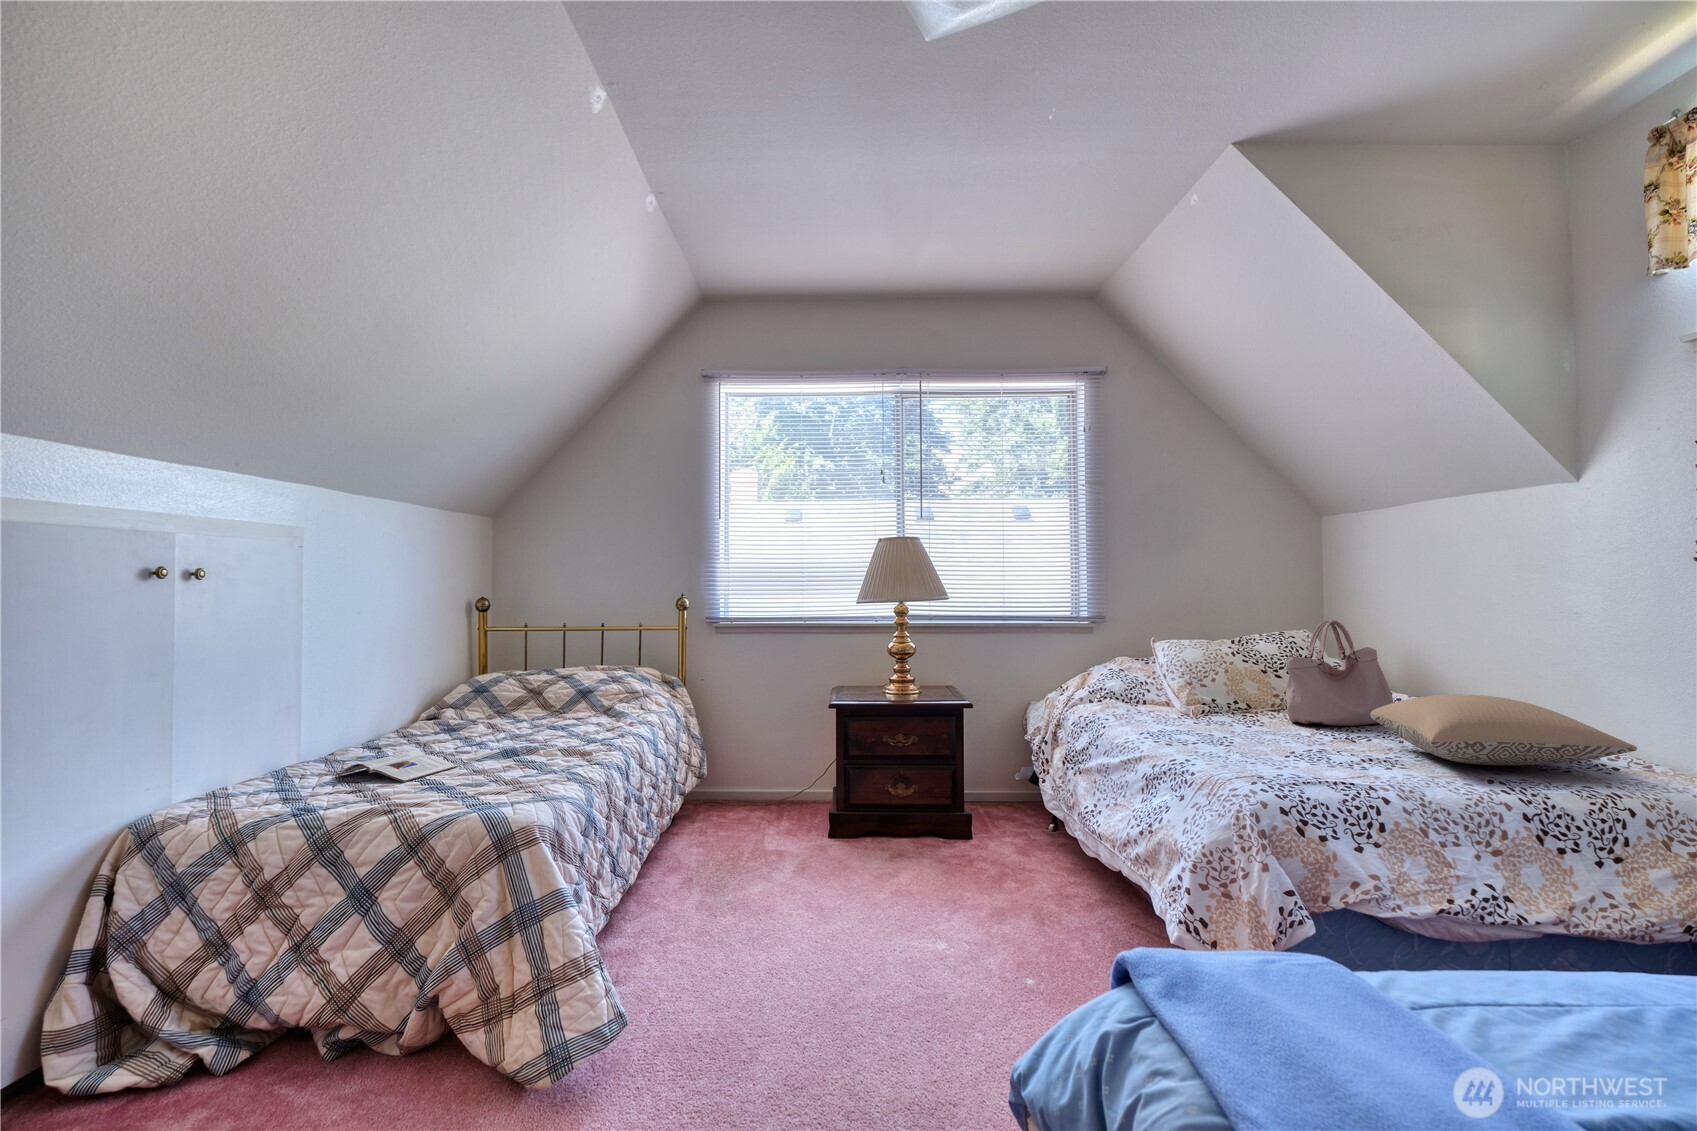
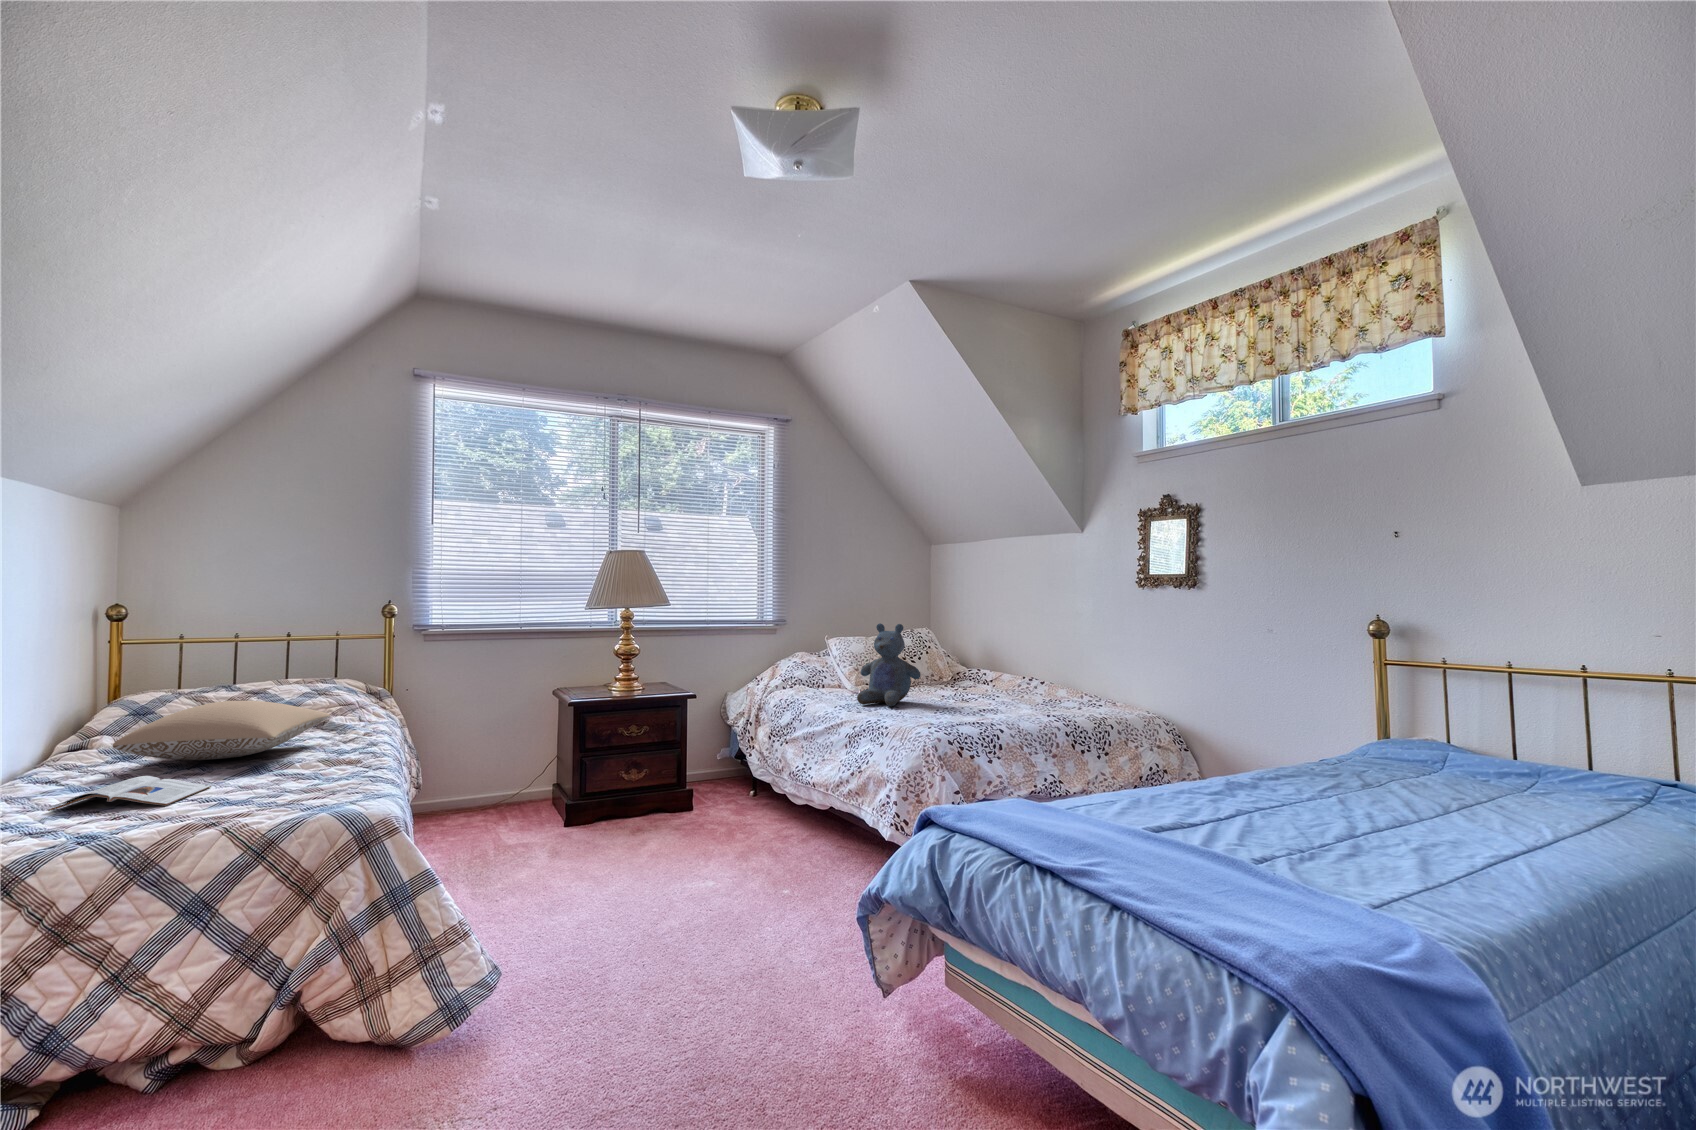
handbag: present [1285,620,1394,726] -> none [925,620,985,693]
stuffed bear: none [1168,624,1266,740] -> present [857,623,921,706]
pillow: present [1370,694,1637,765] -> present [113,701,330,760]

